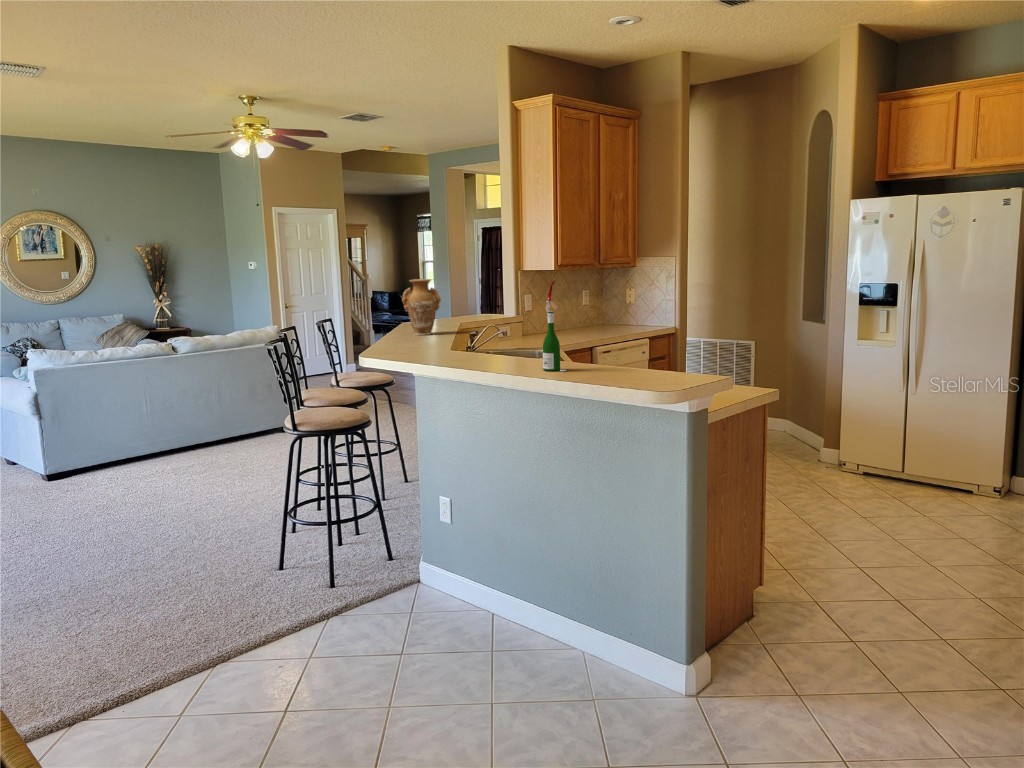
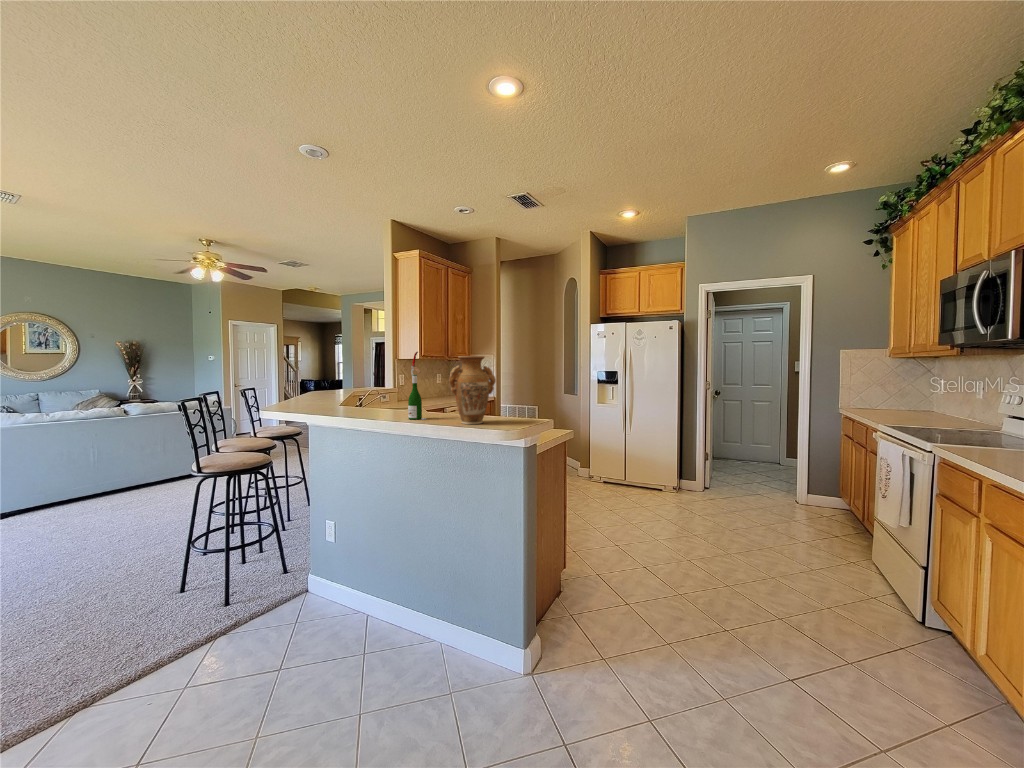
vase: present [402,279,441,335] -> present [449,356,496,424]

